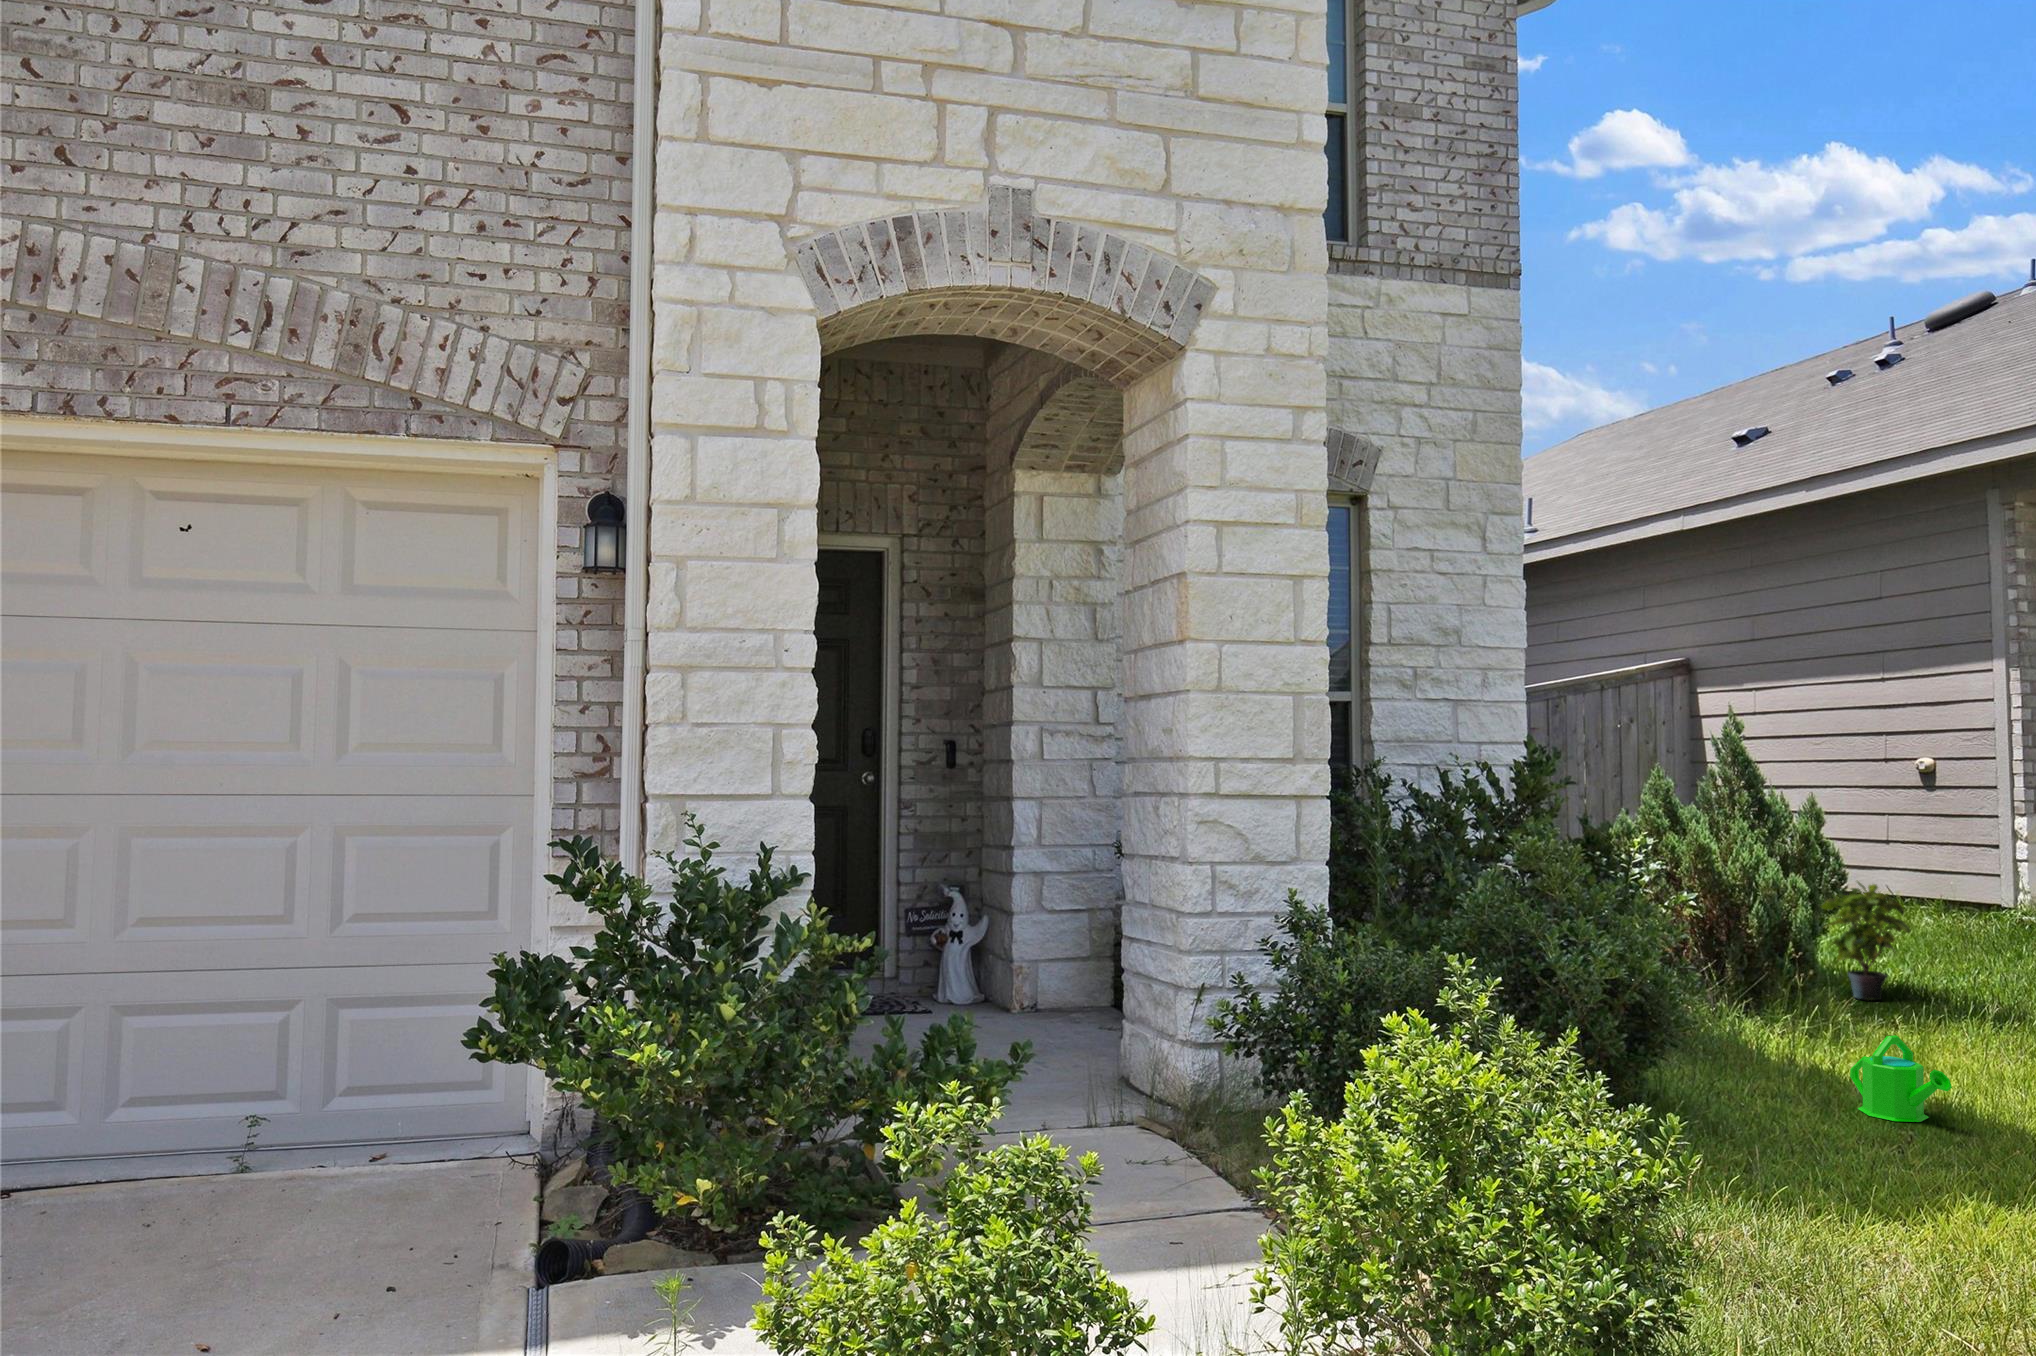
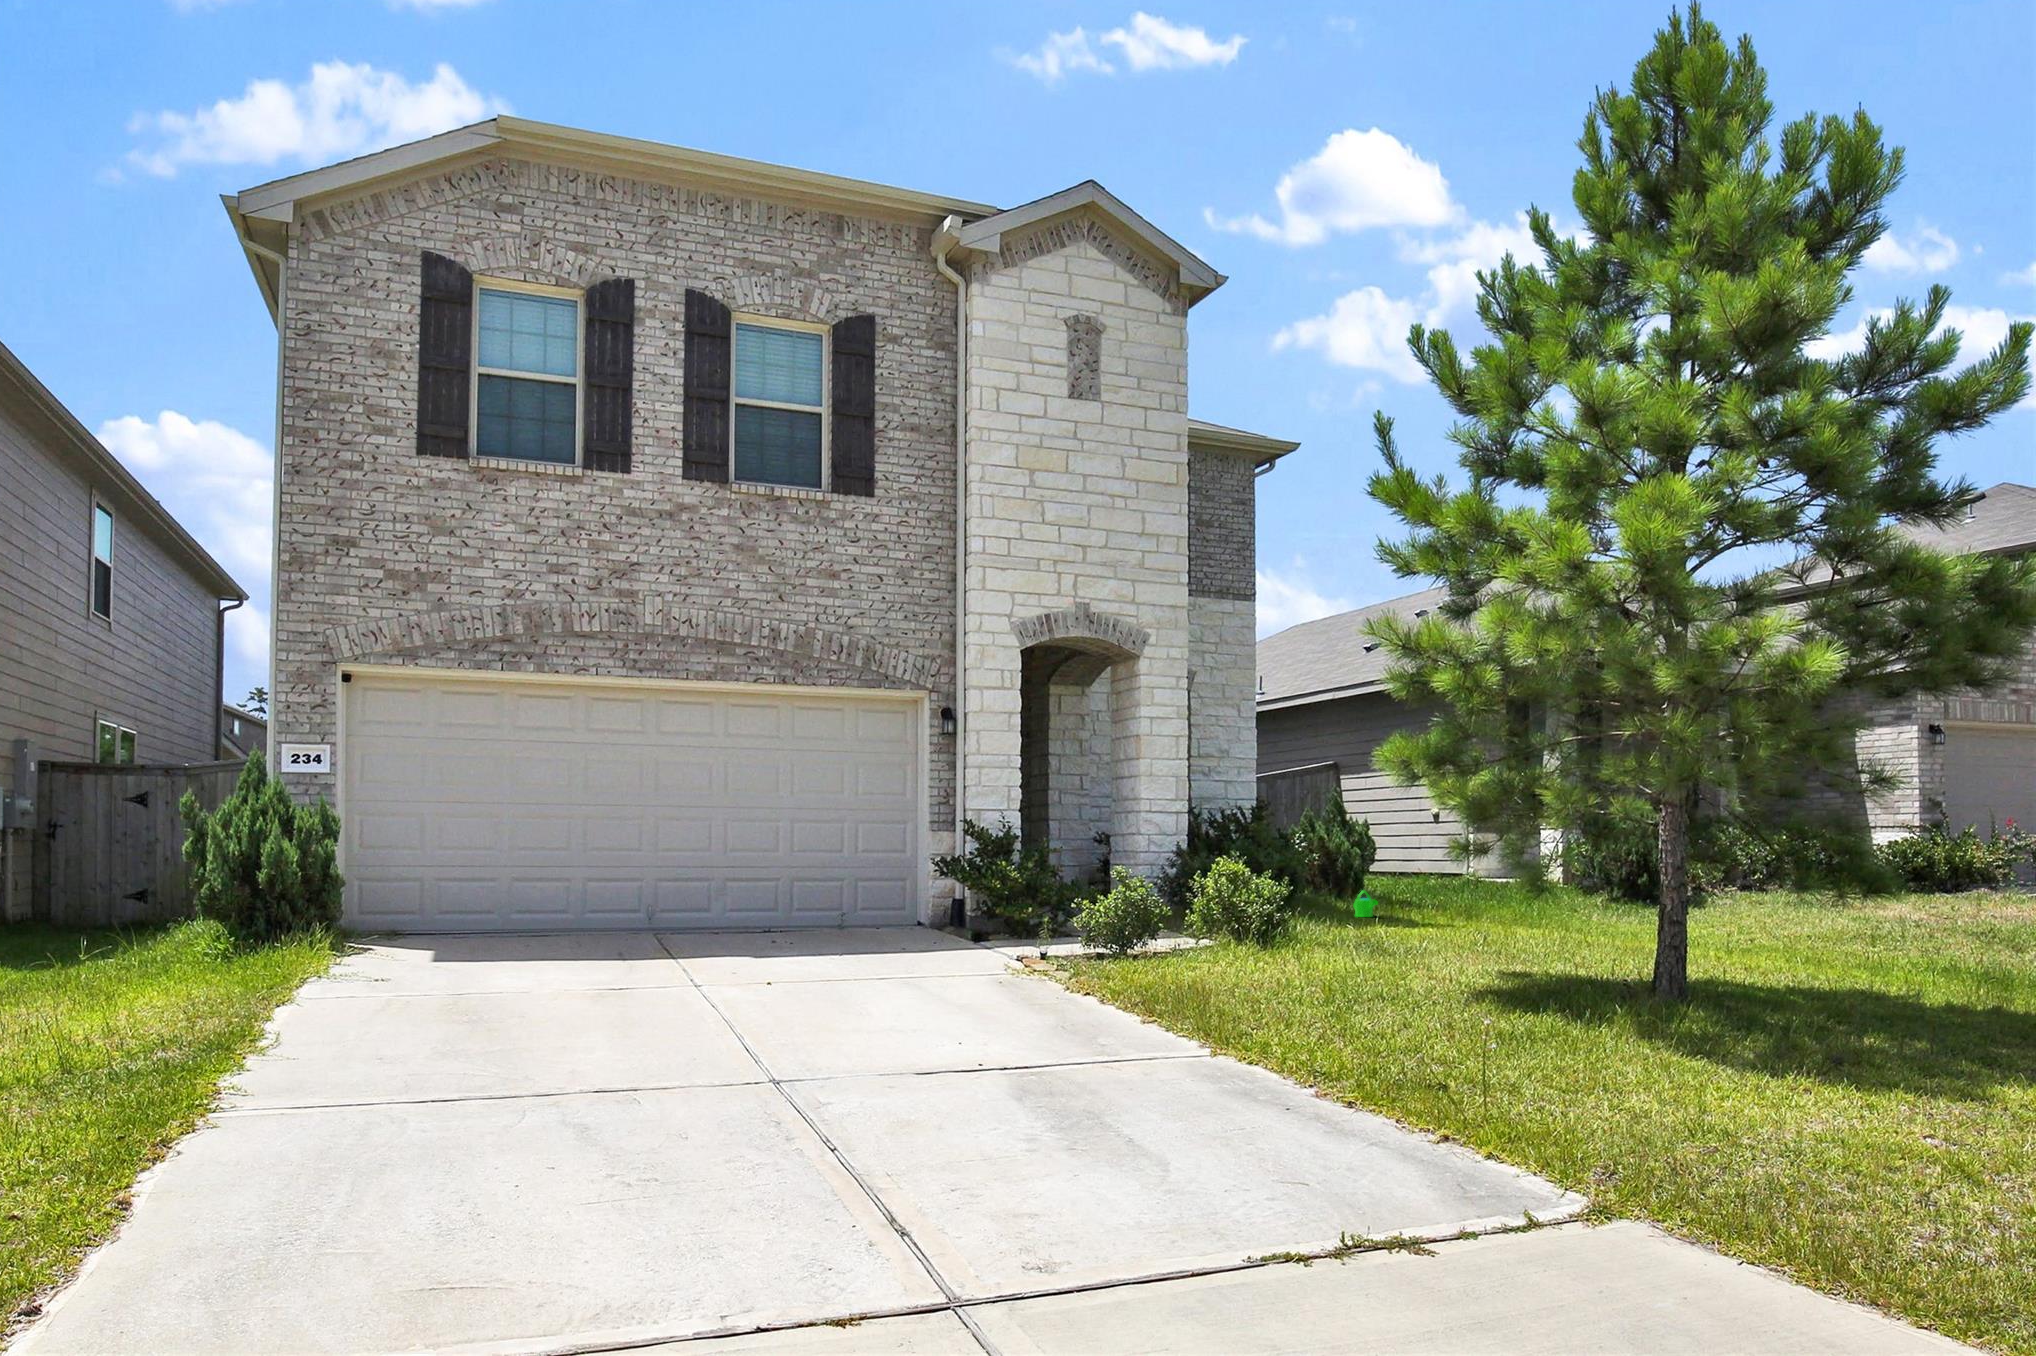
potted plant: present [1822,882,1910,1000] -> none [1367,851,1402,898]

